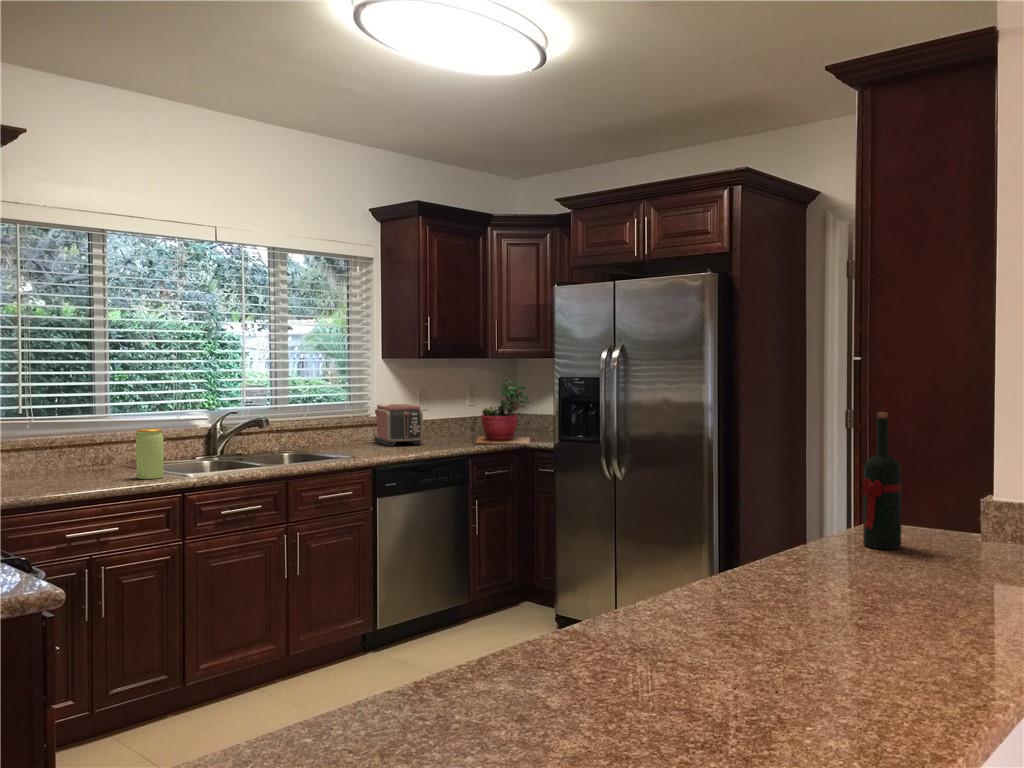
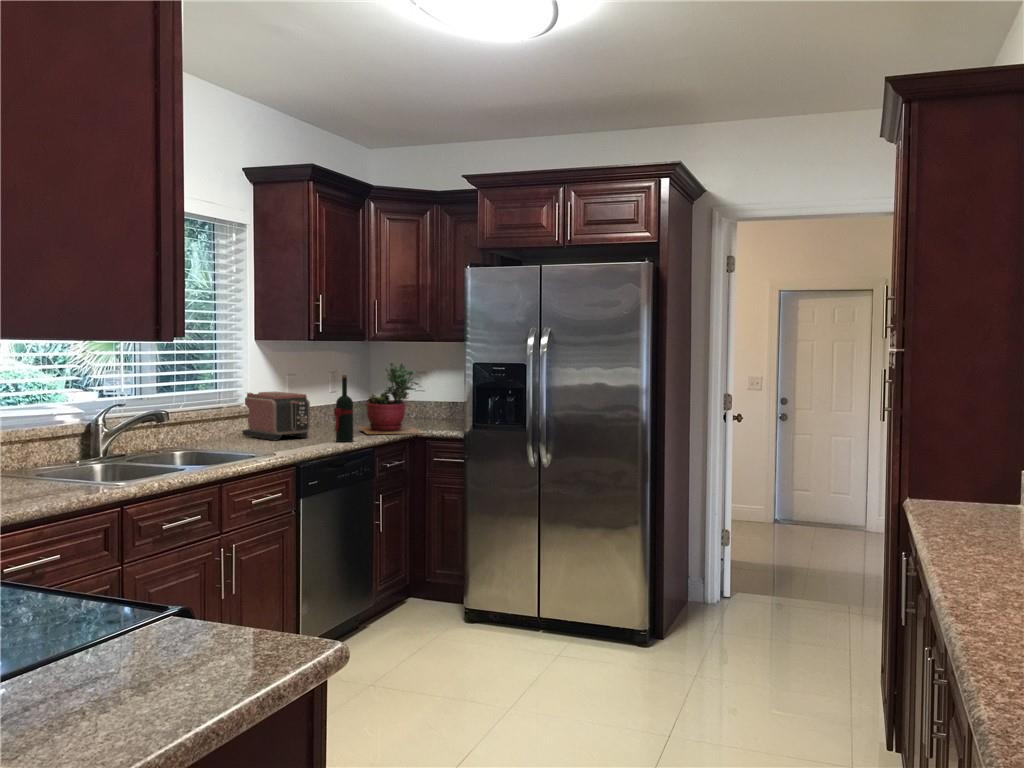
wine bottle: present [863,412,902,549] -> present [334,375,353,442]
jar: present [136,429,164,479] -> none [52,427,88,491]

